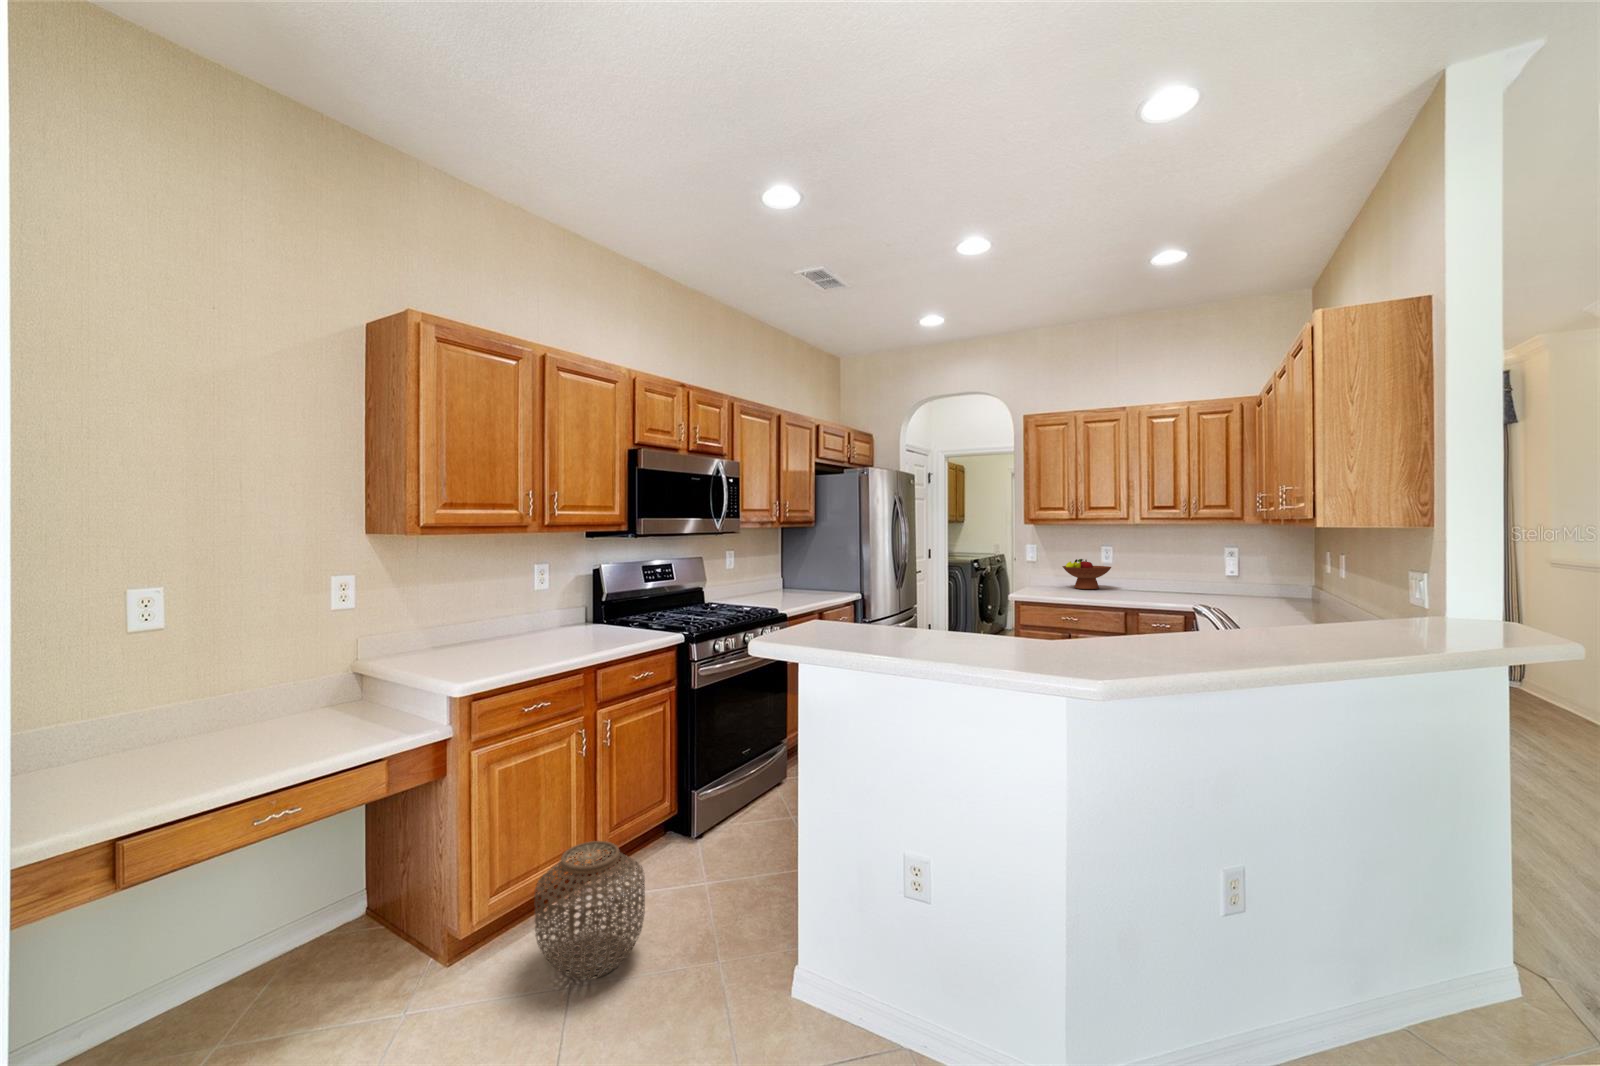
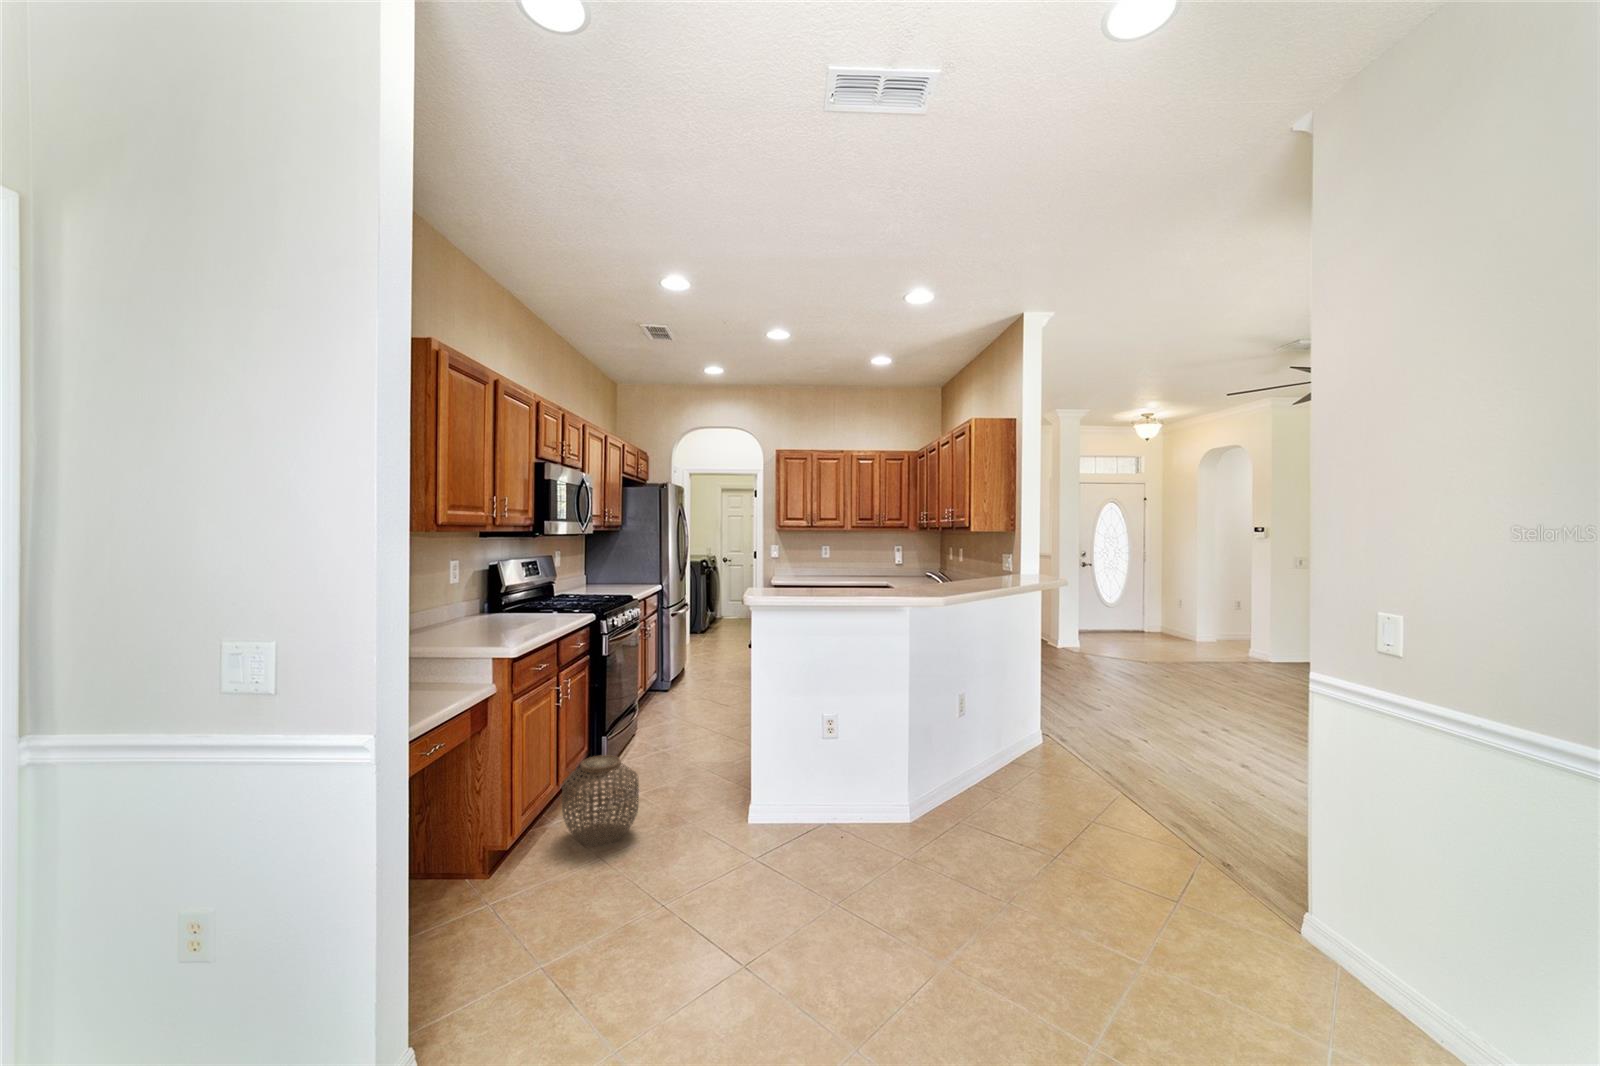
fruit bowl: present [1062,559,1111,589] -> none [798,556,831,578]

